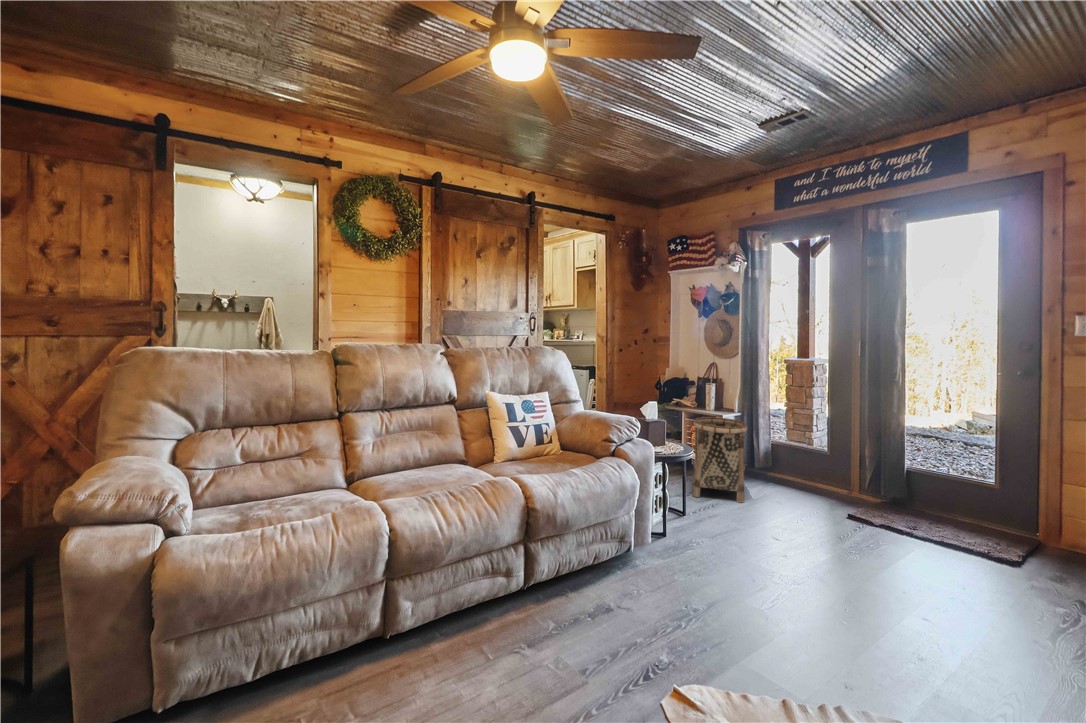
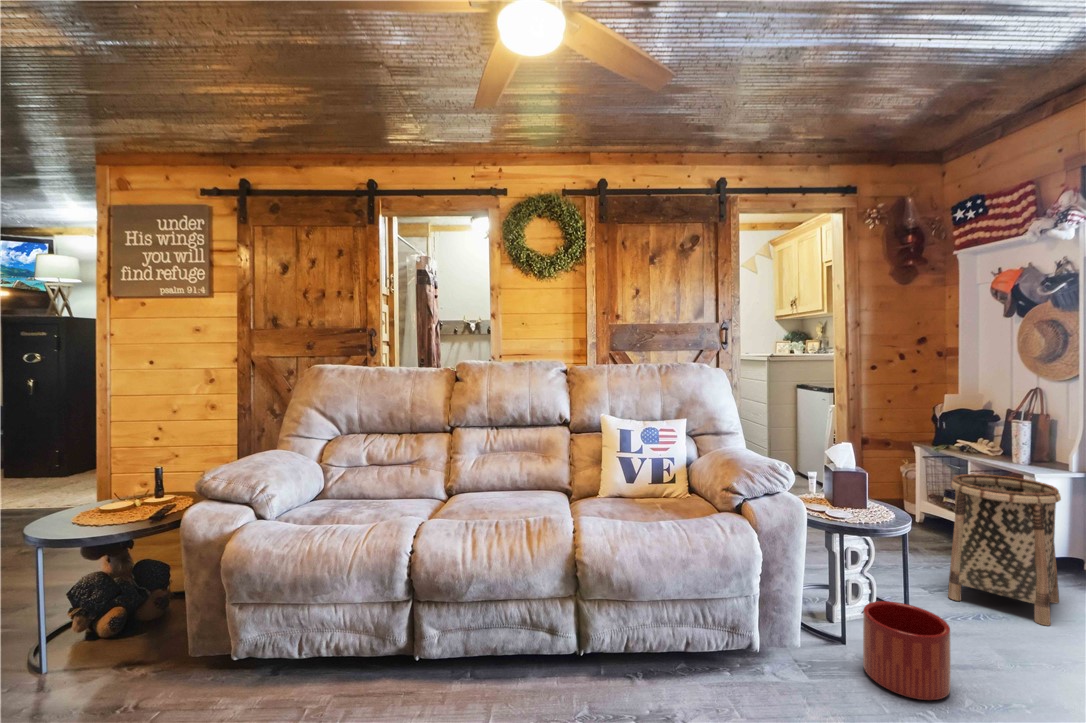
planter: none [684,506,735,563] -> present [863,601,951,700]

